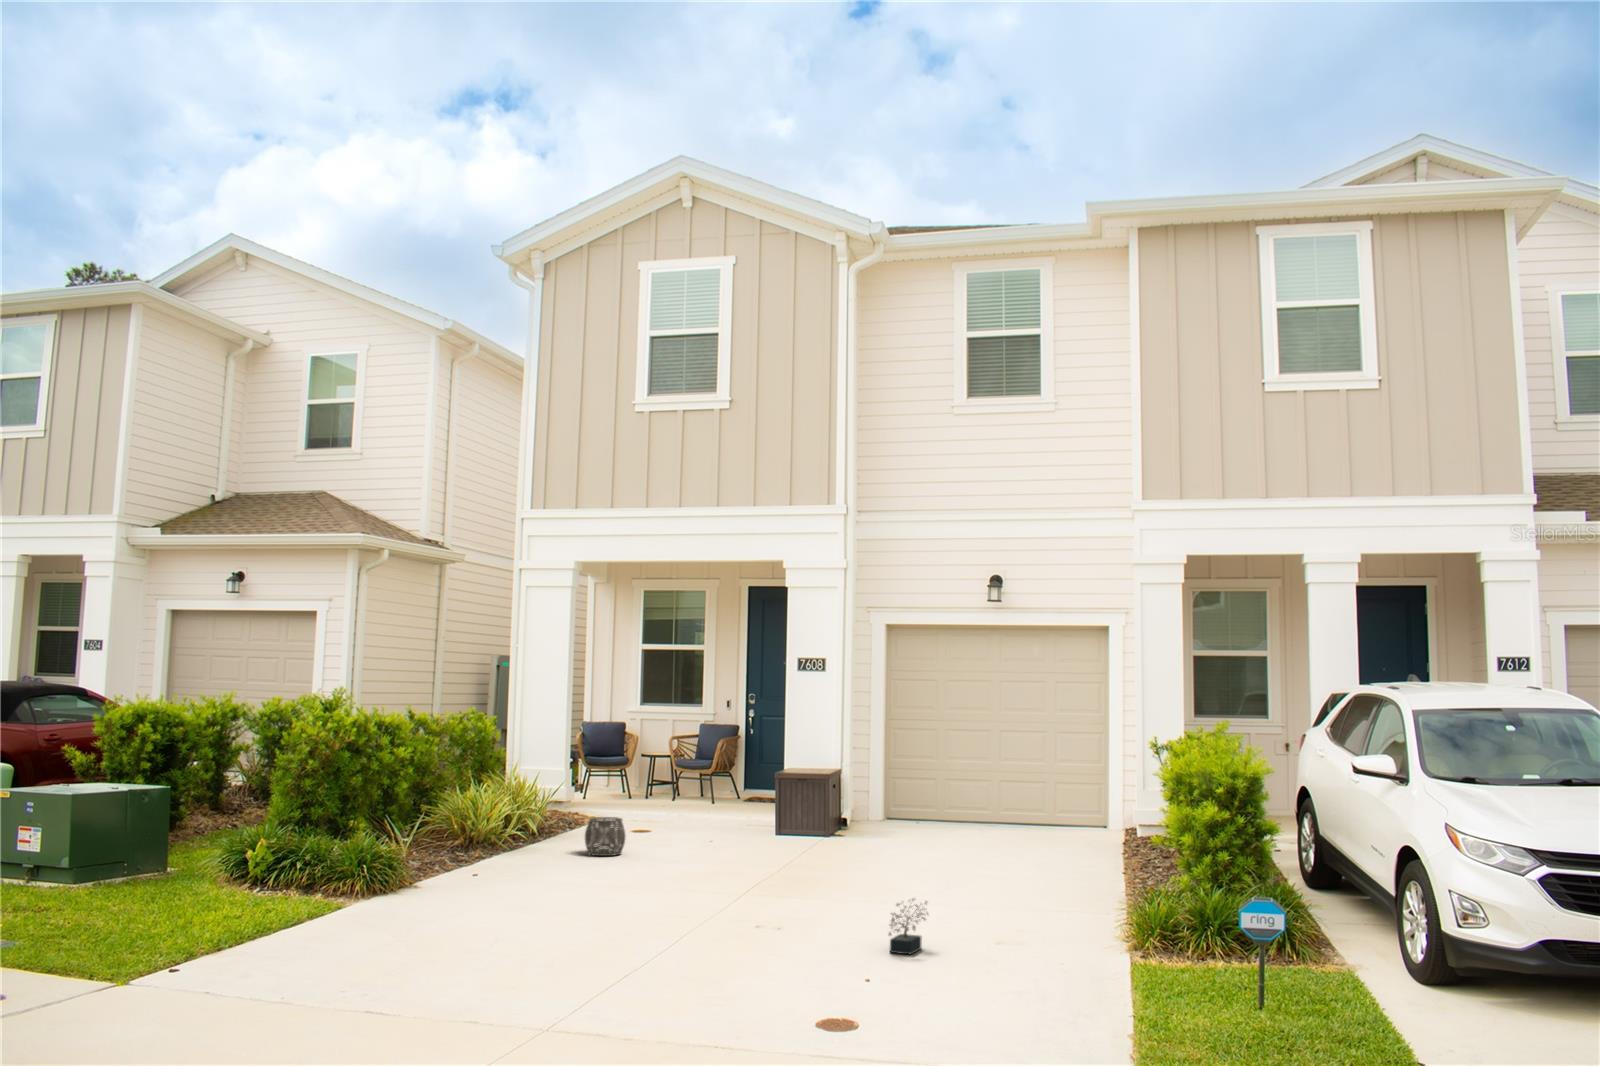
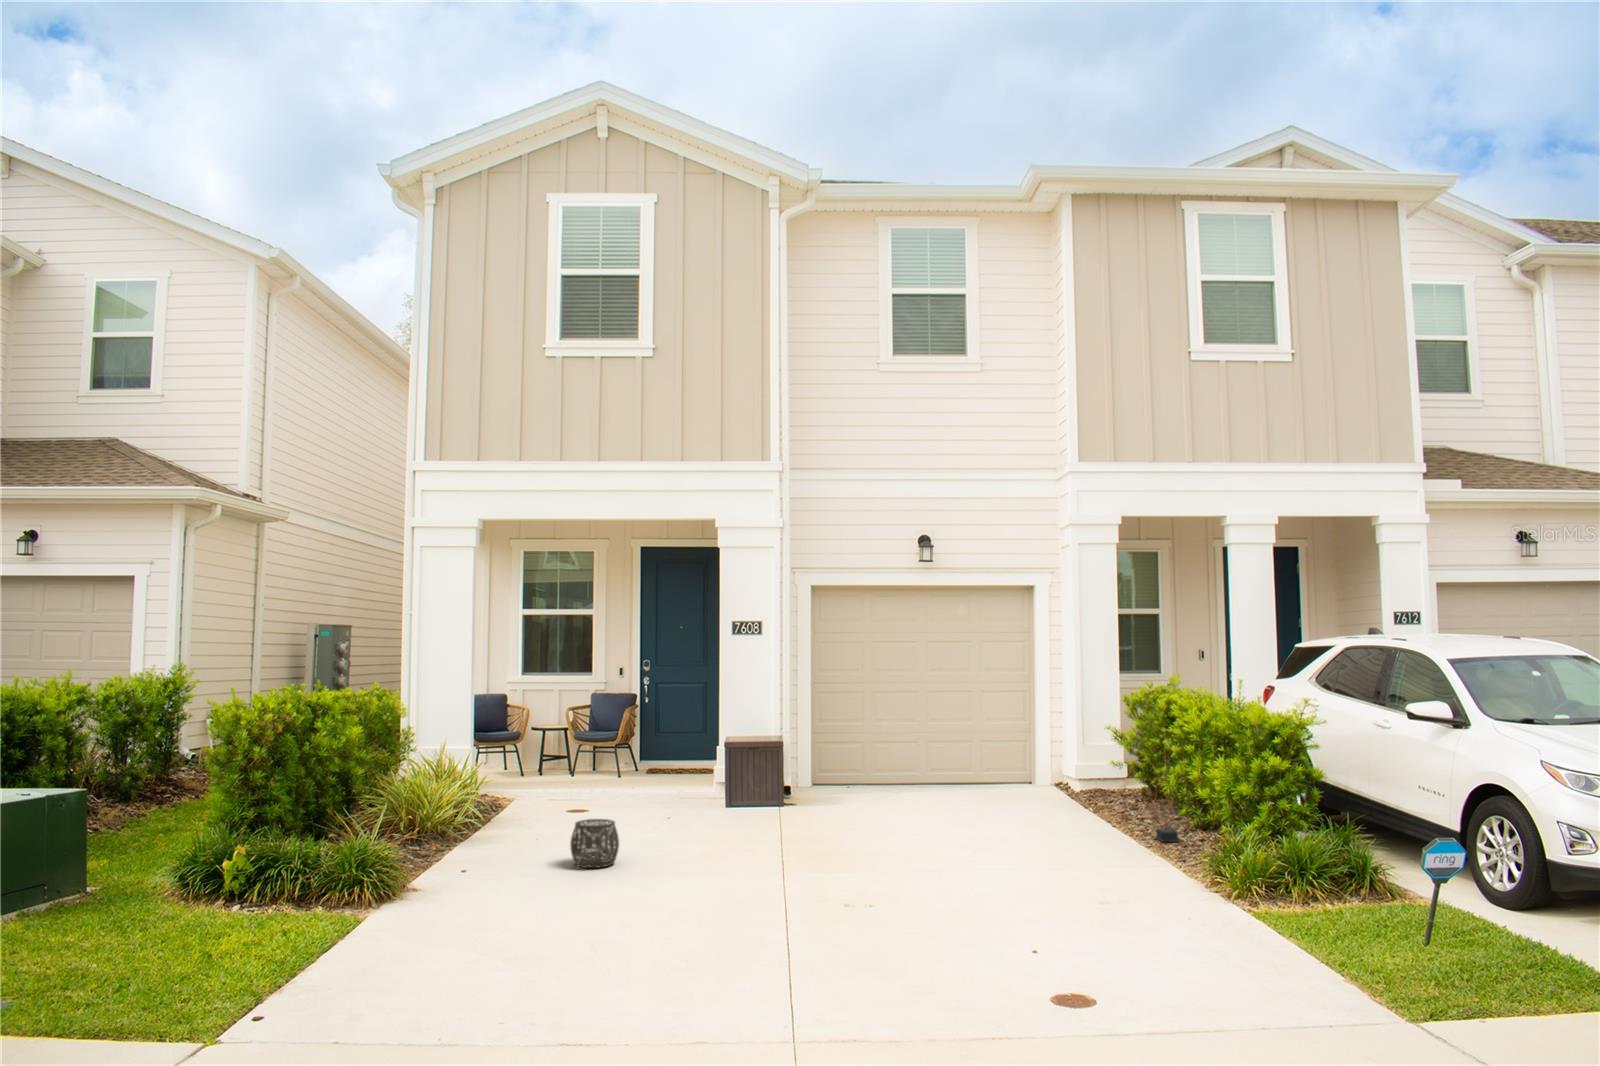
decorative plant: present [888,899,928,954] -> present [1149,800,1181,842]

